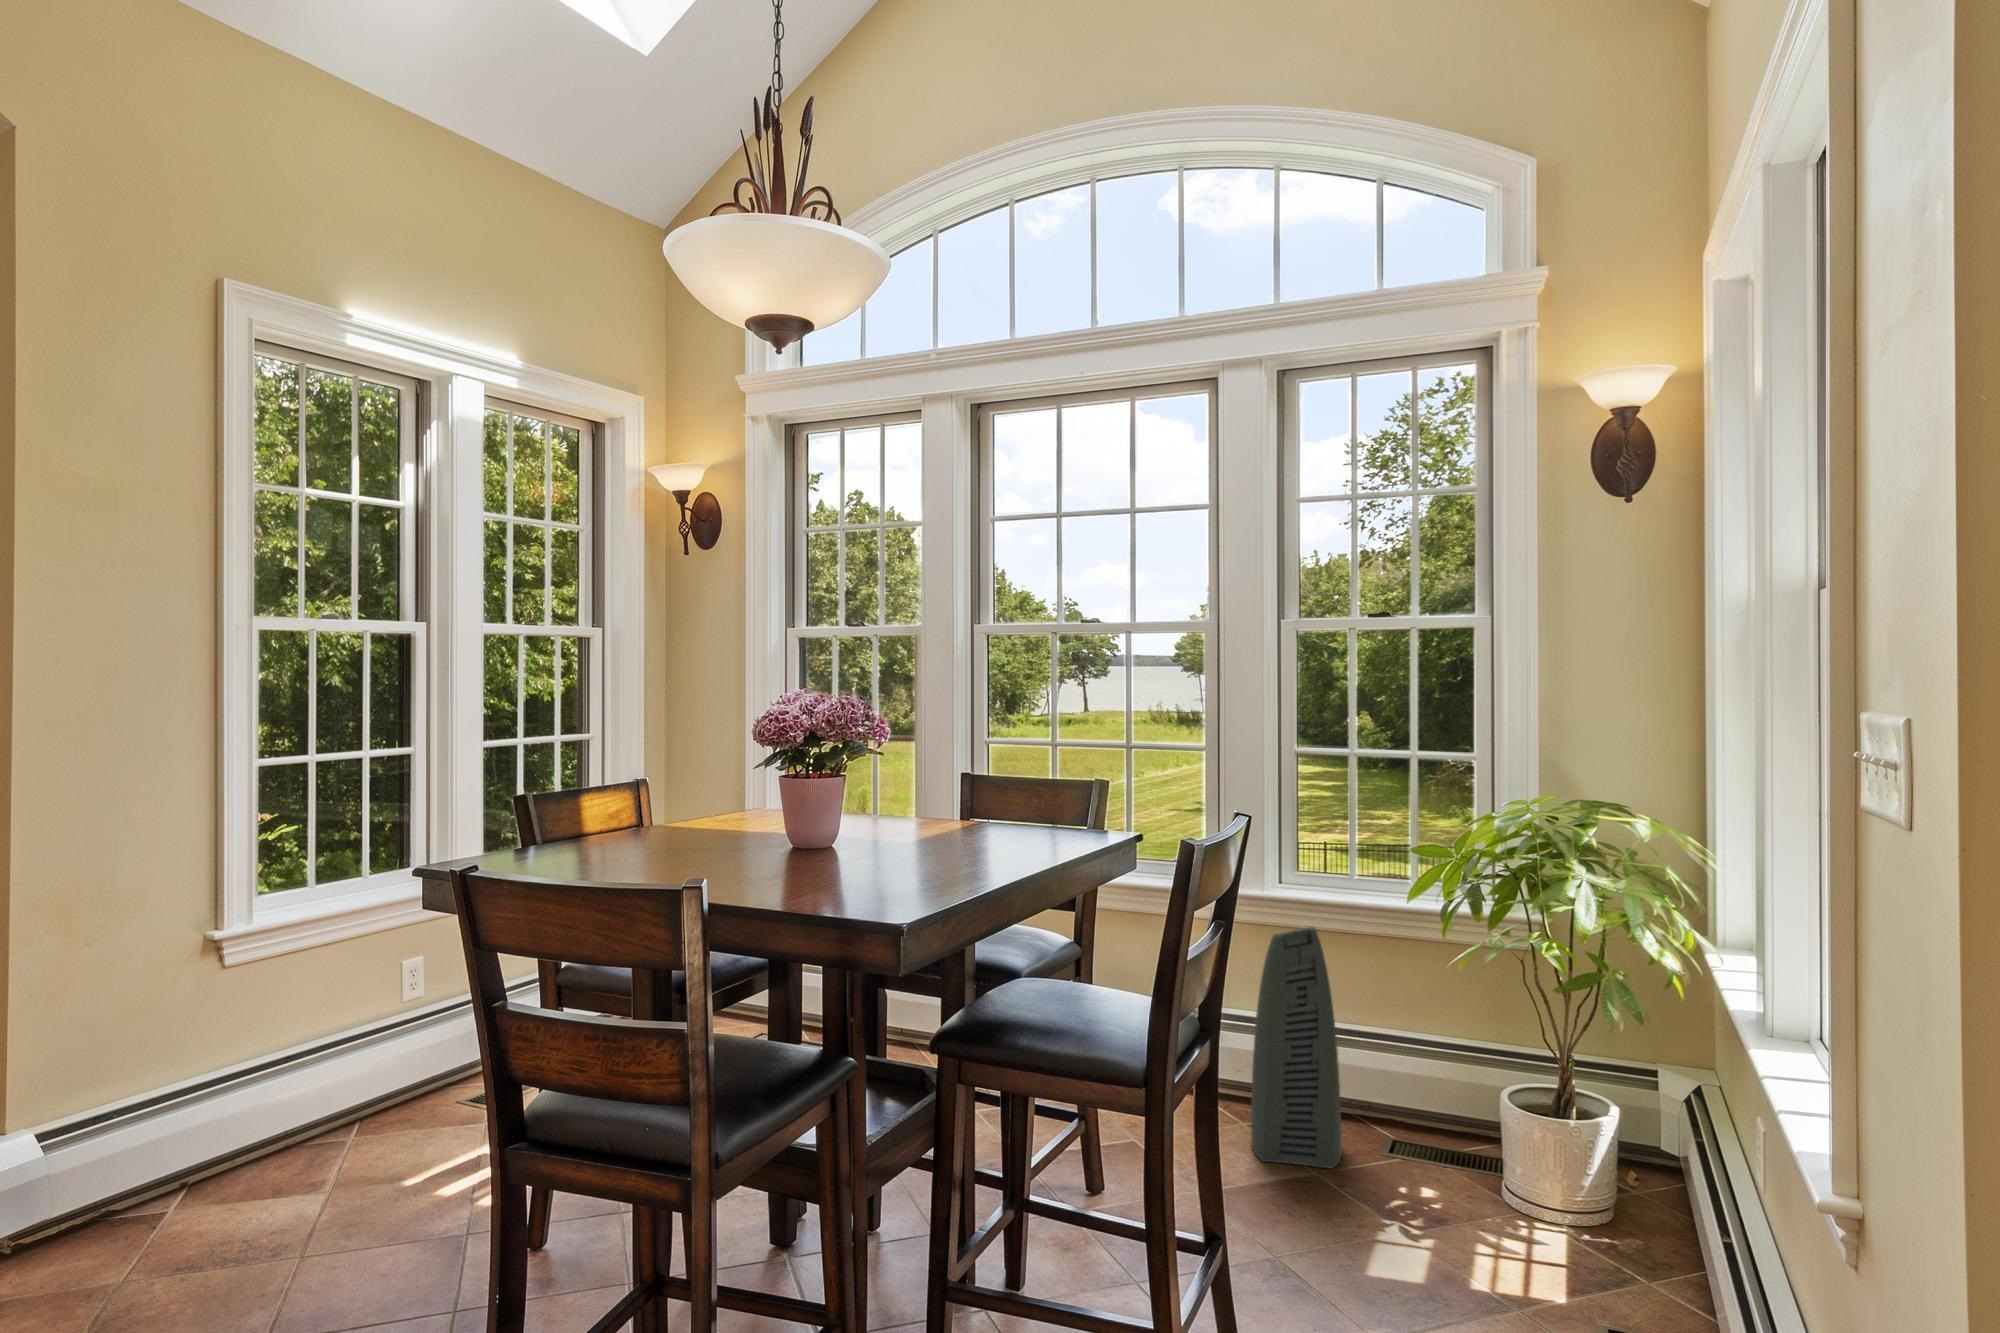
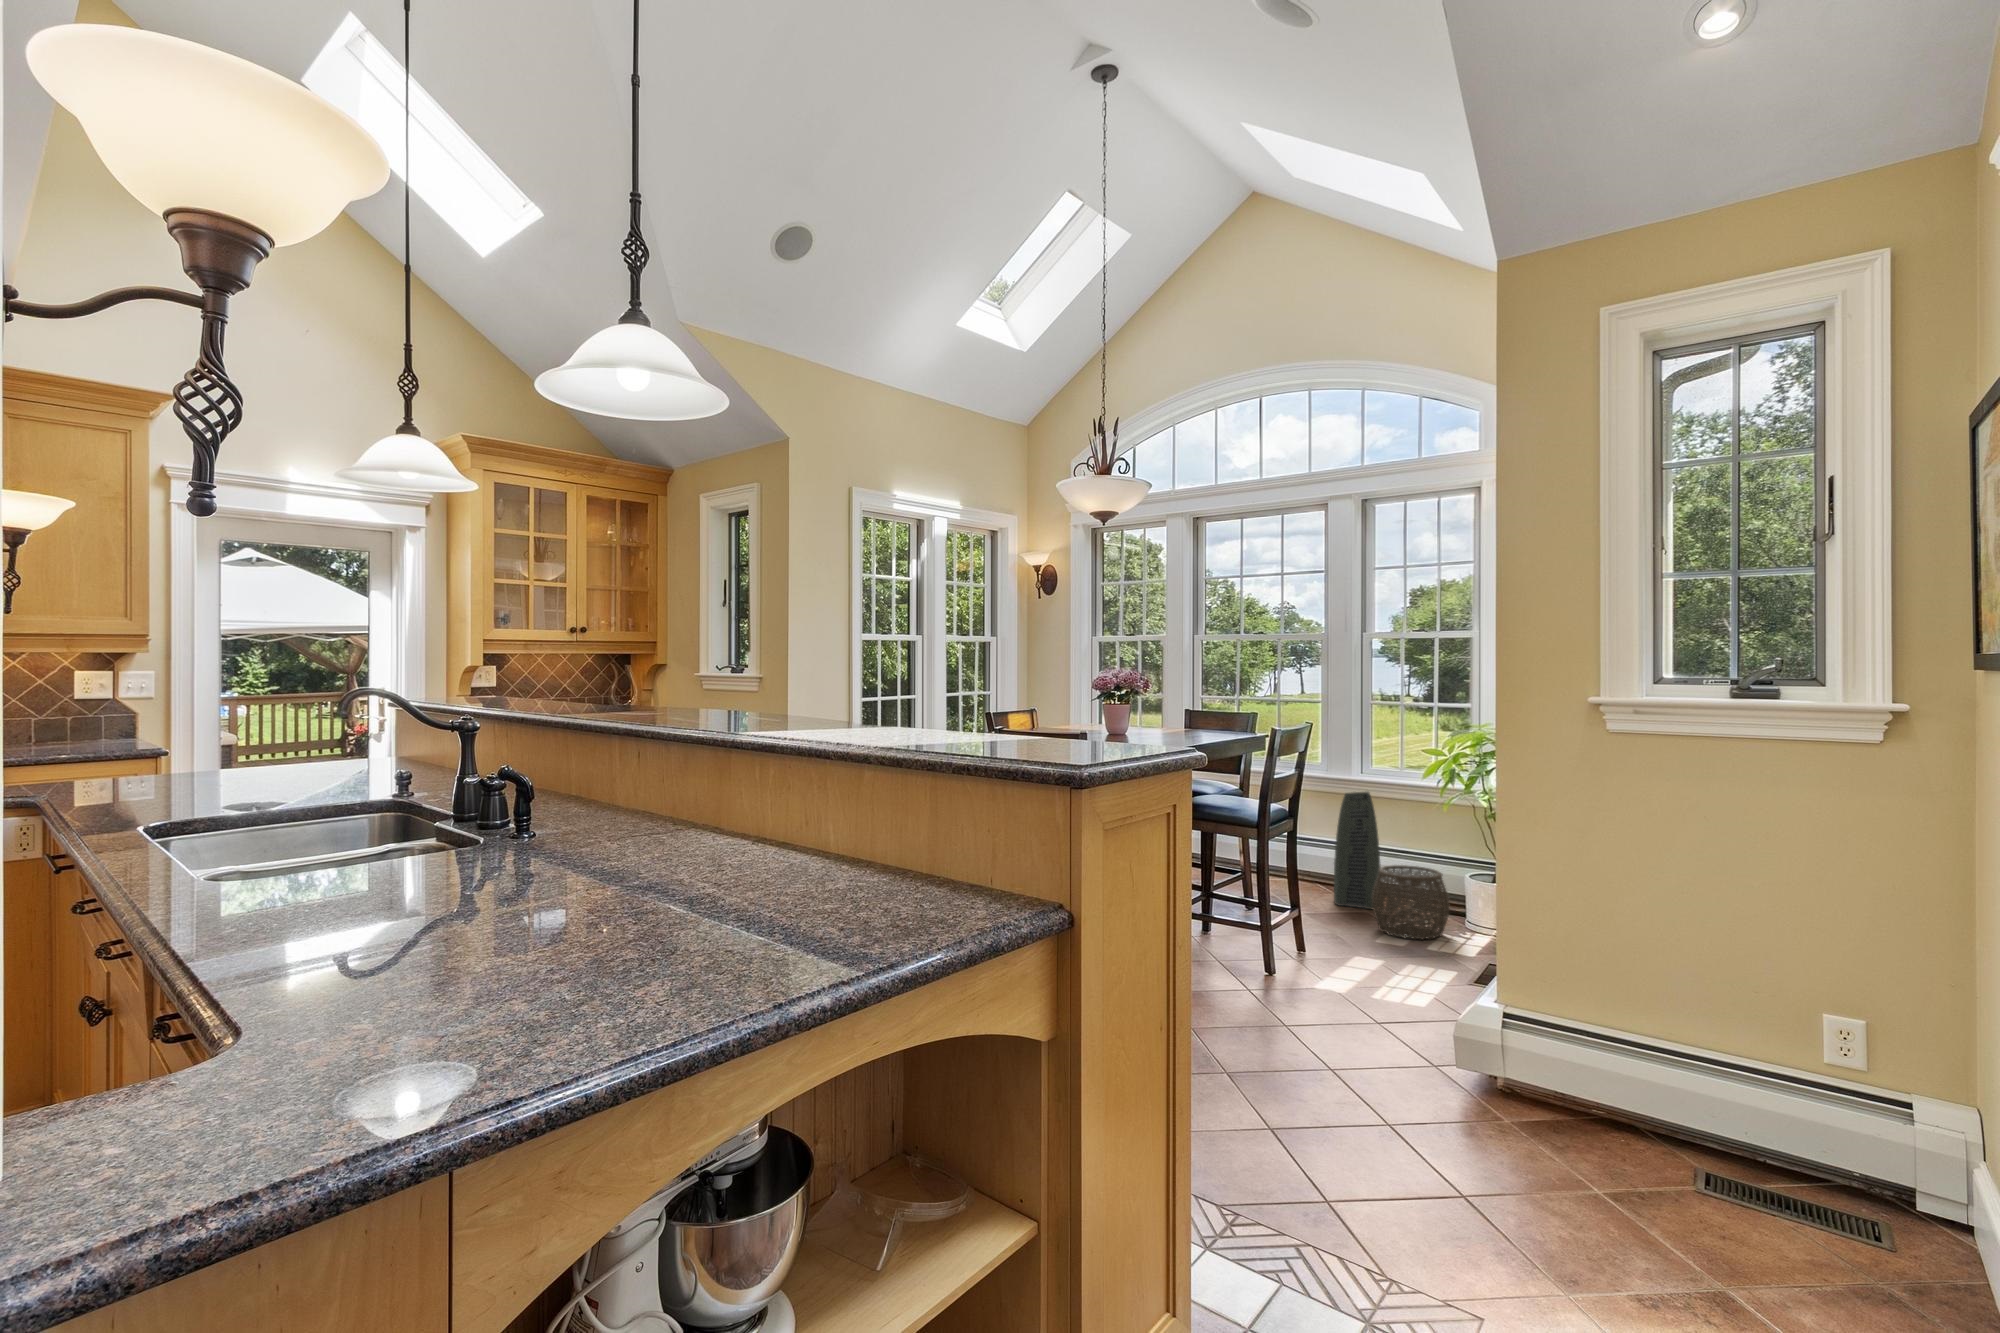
woven basket: none [1352,1096,1517,1275] -> present [1372,865,1449,940]

